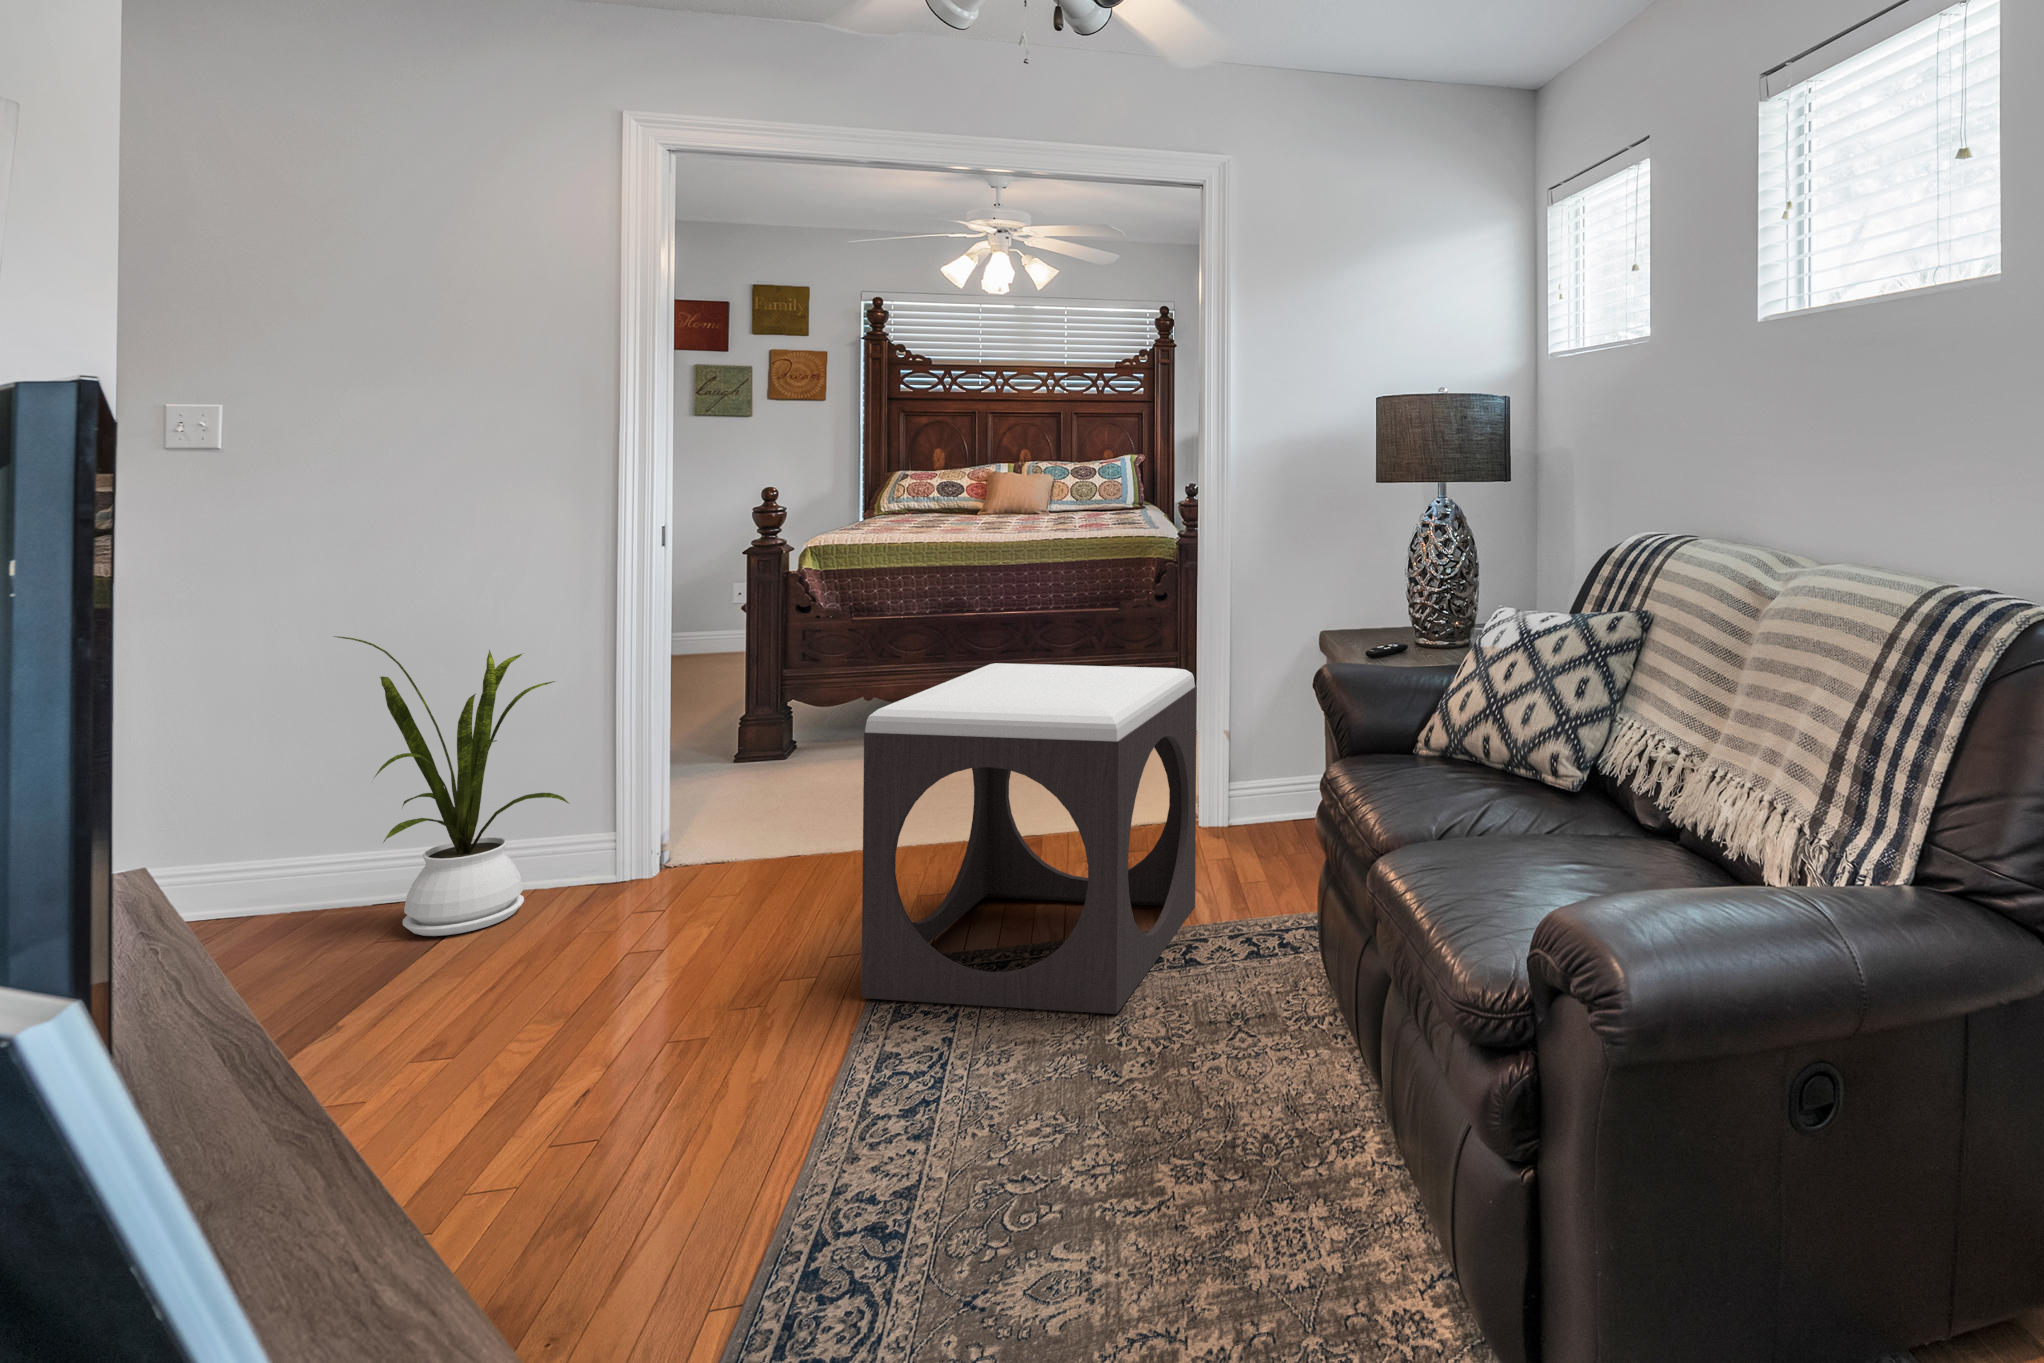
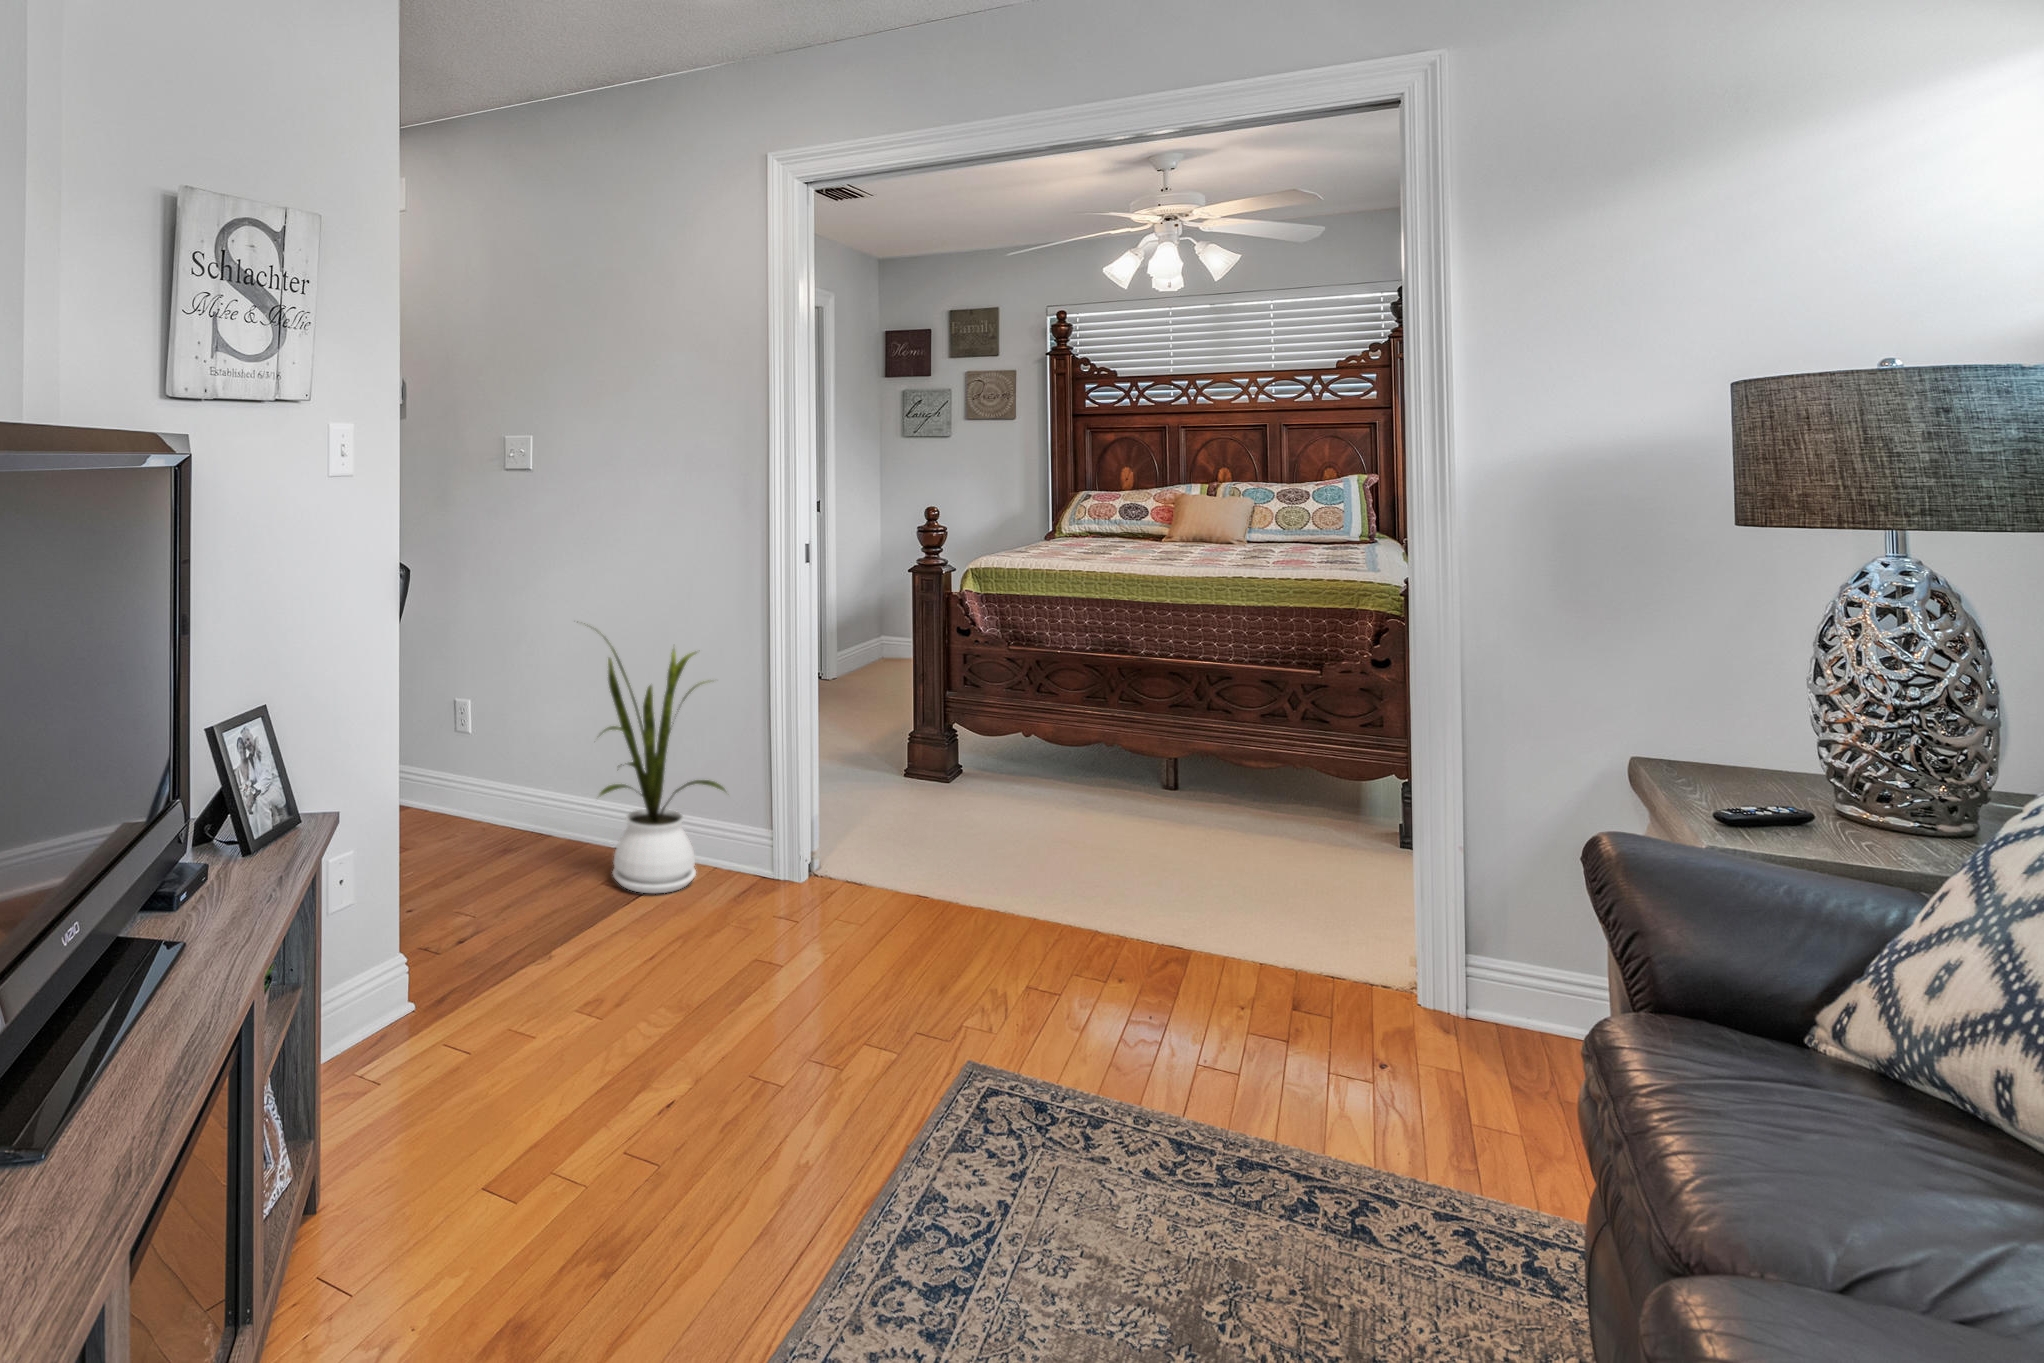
footstool: present [861,663,1197,1014] -> none [928,730,1386,1271]

